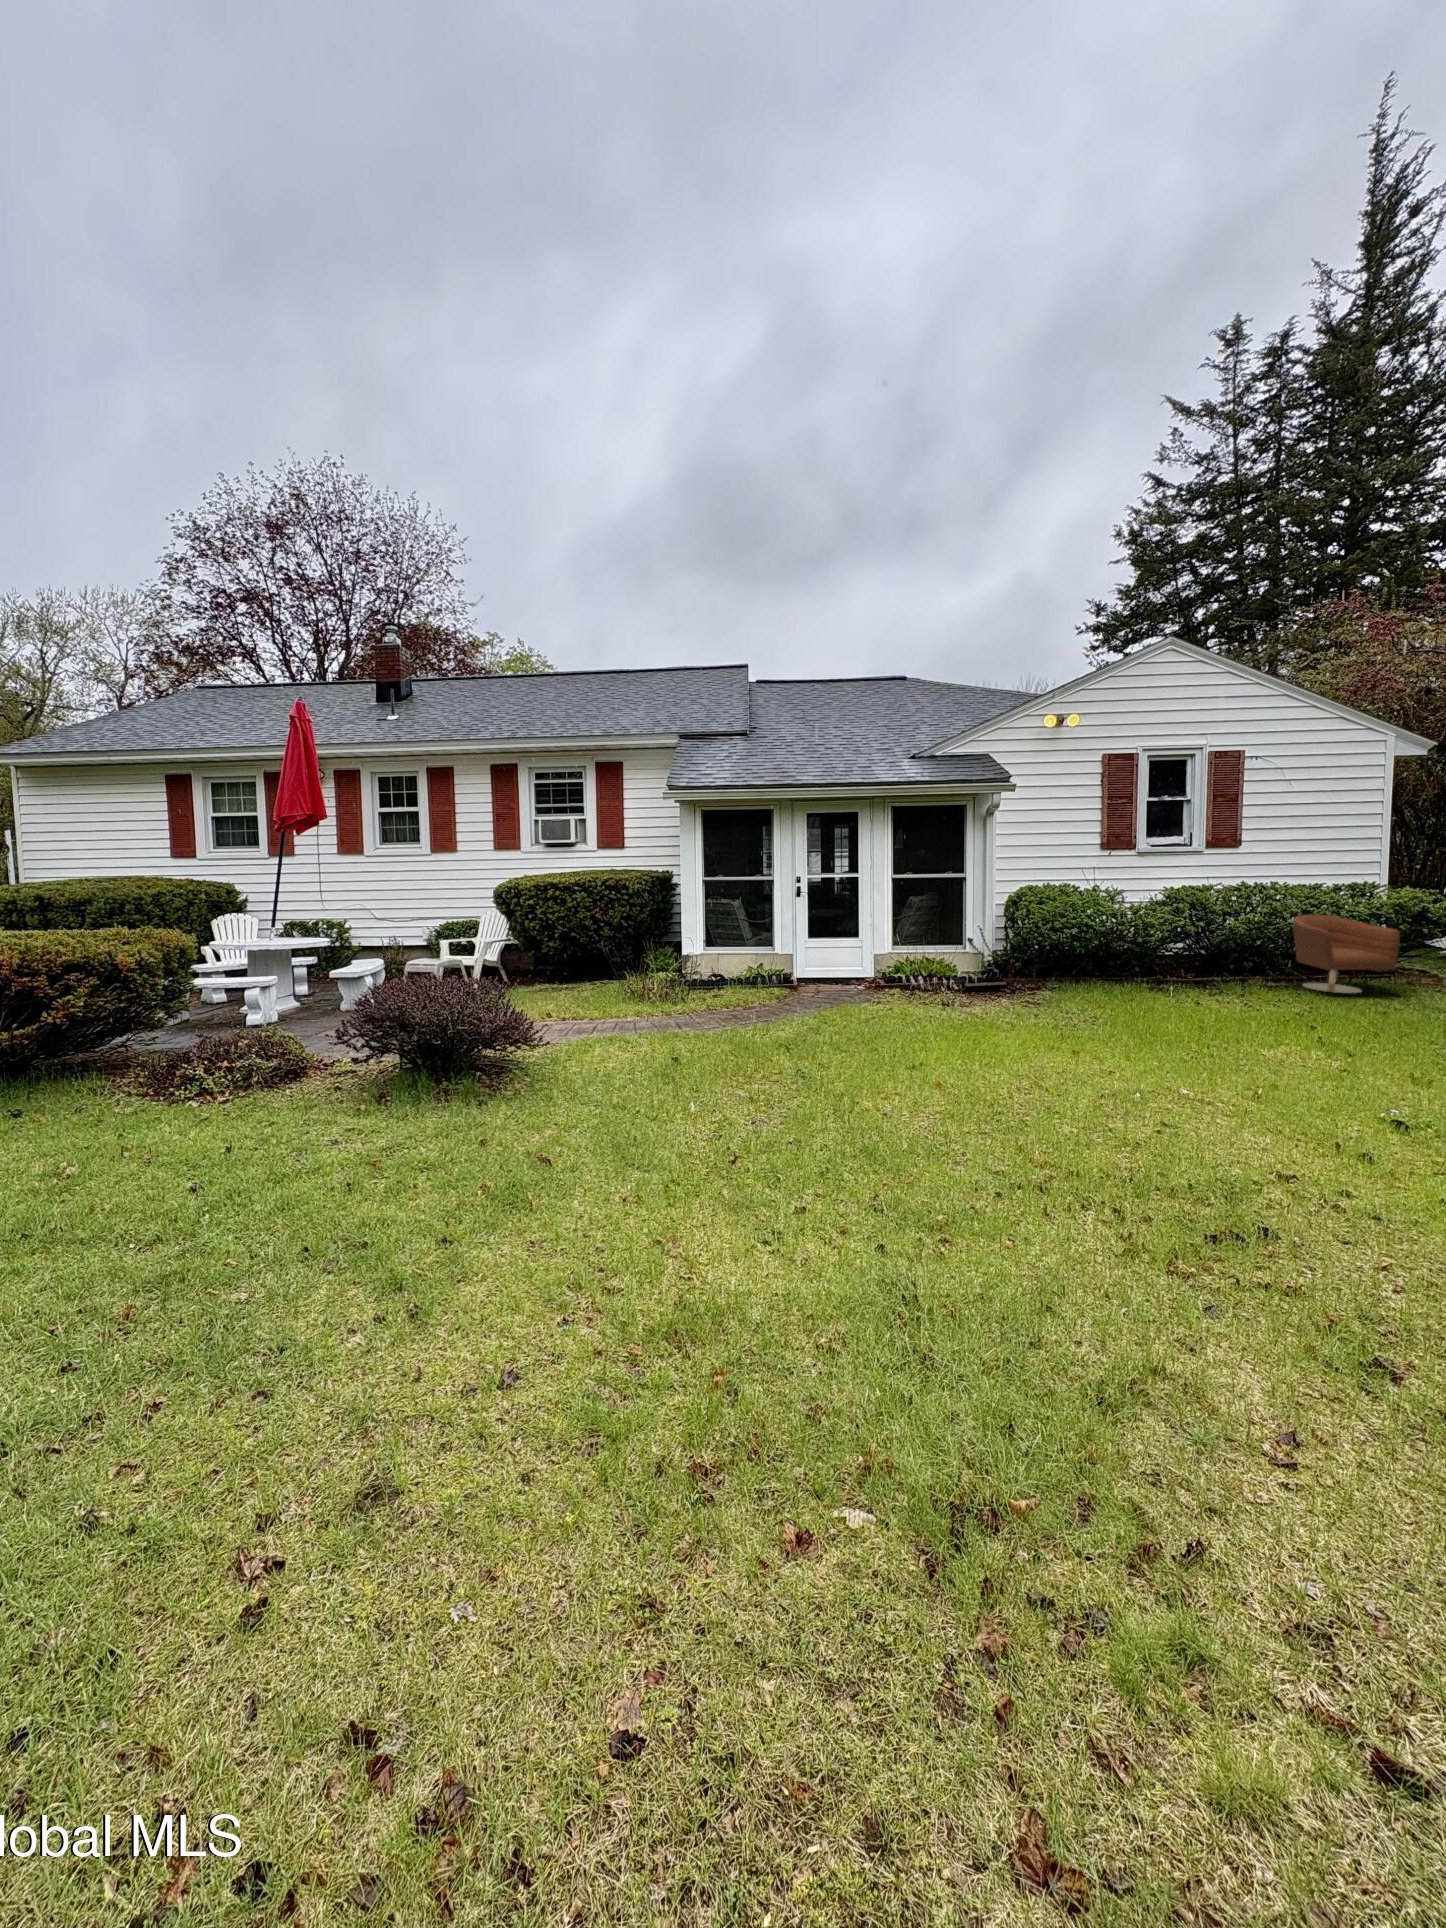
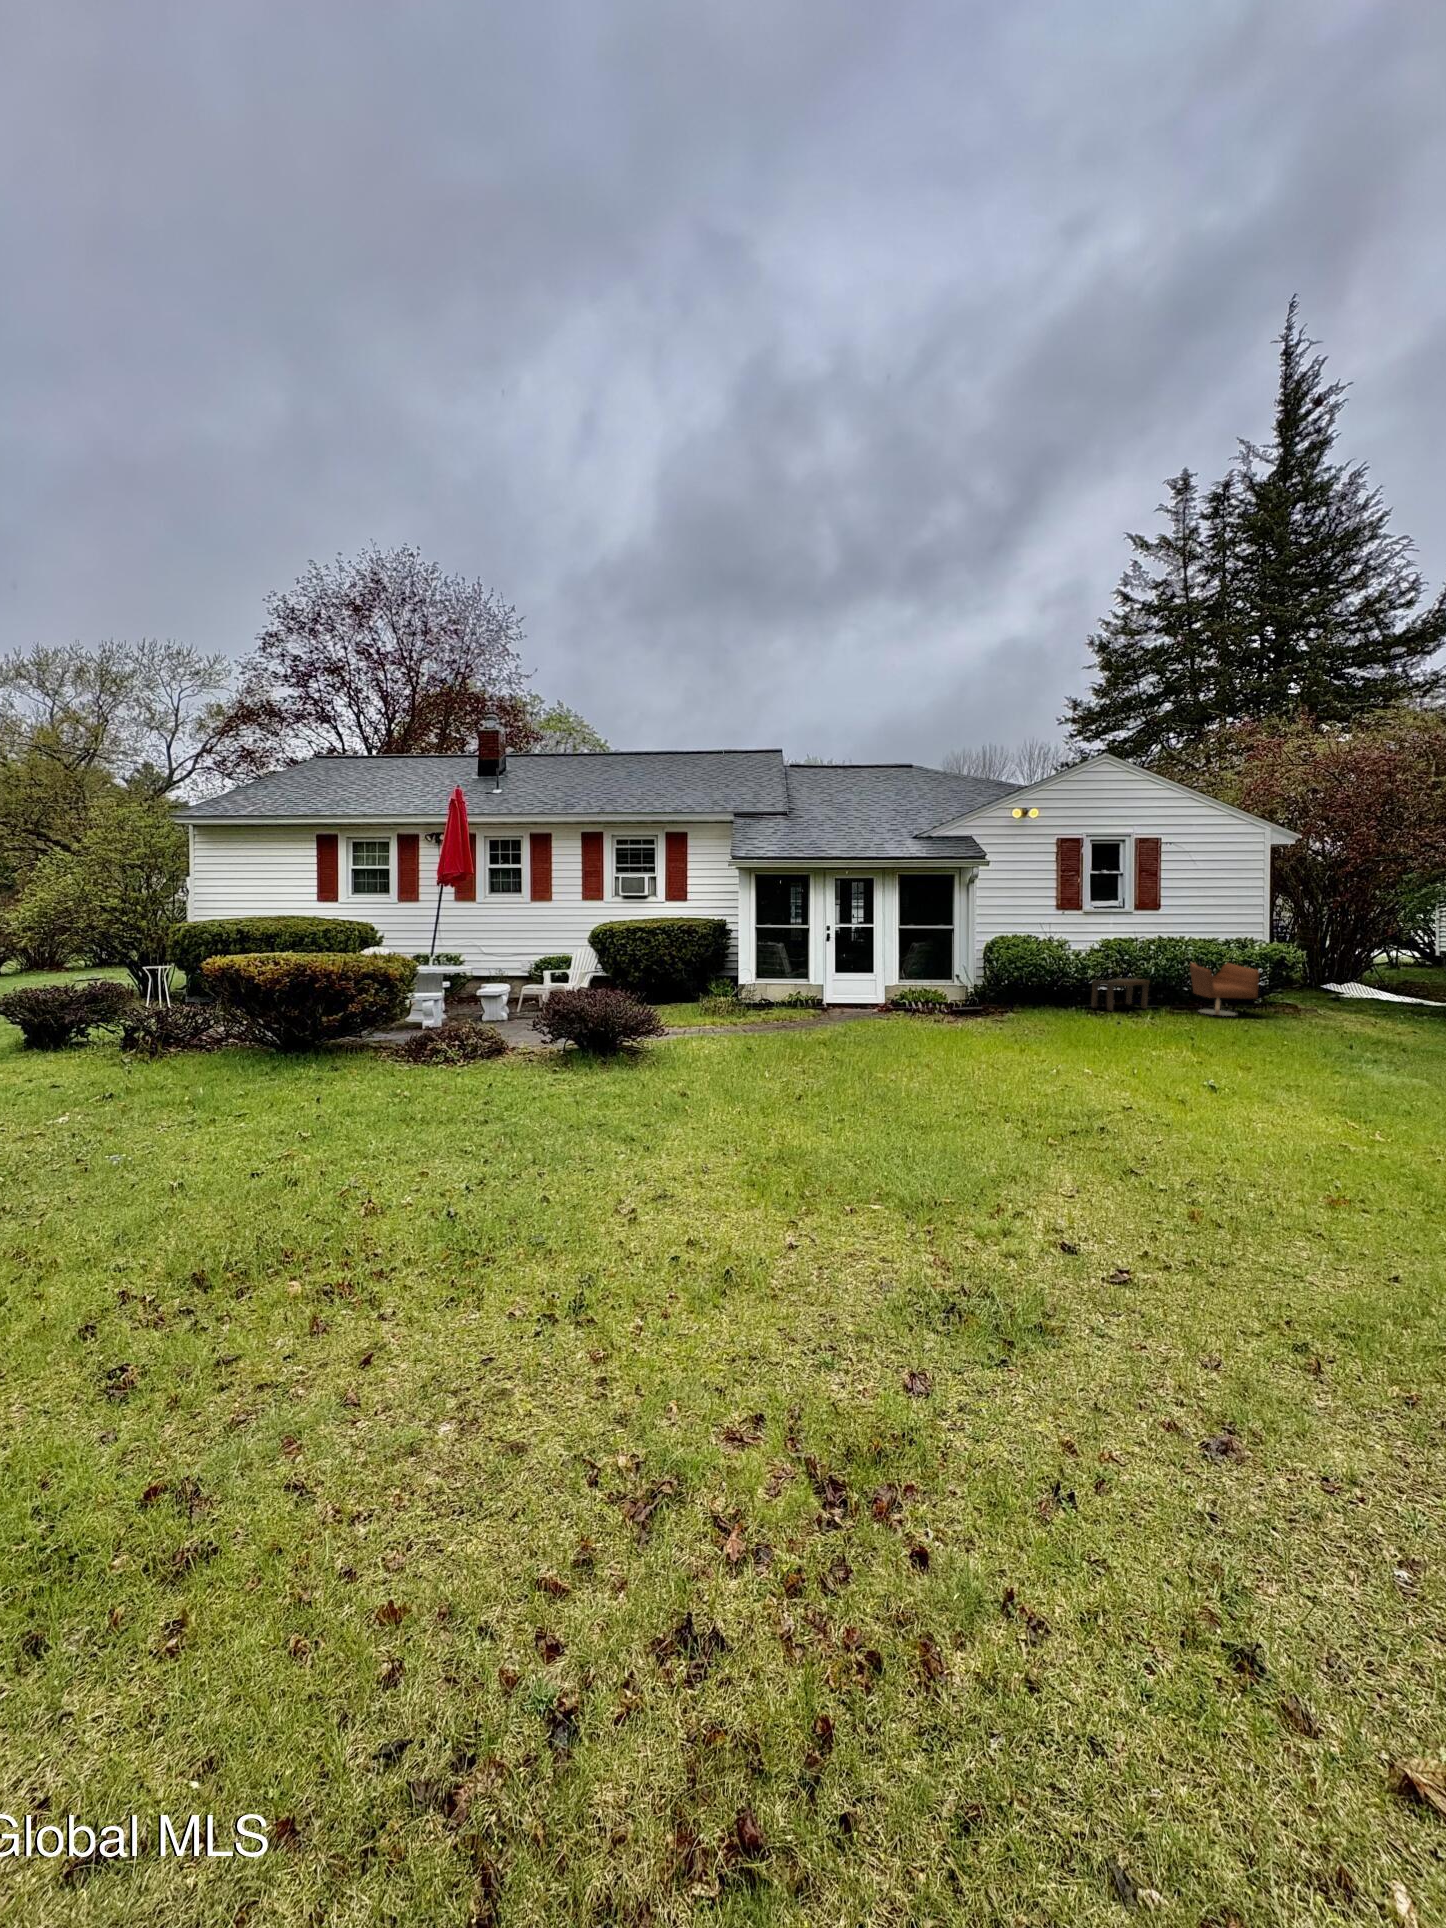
bench: none [1152,941,1236,988] -> present [1091,978,1150,1011]

